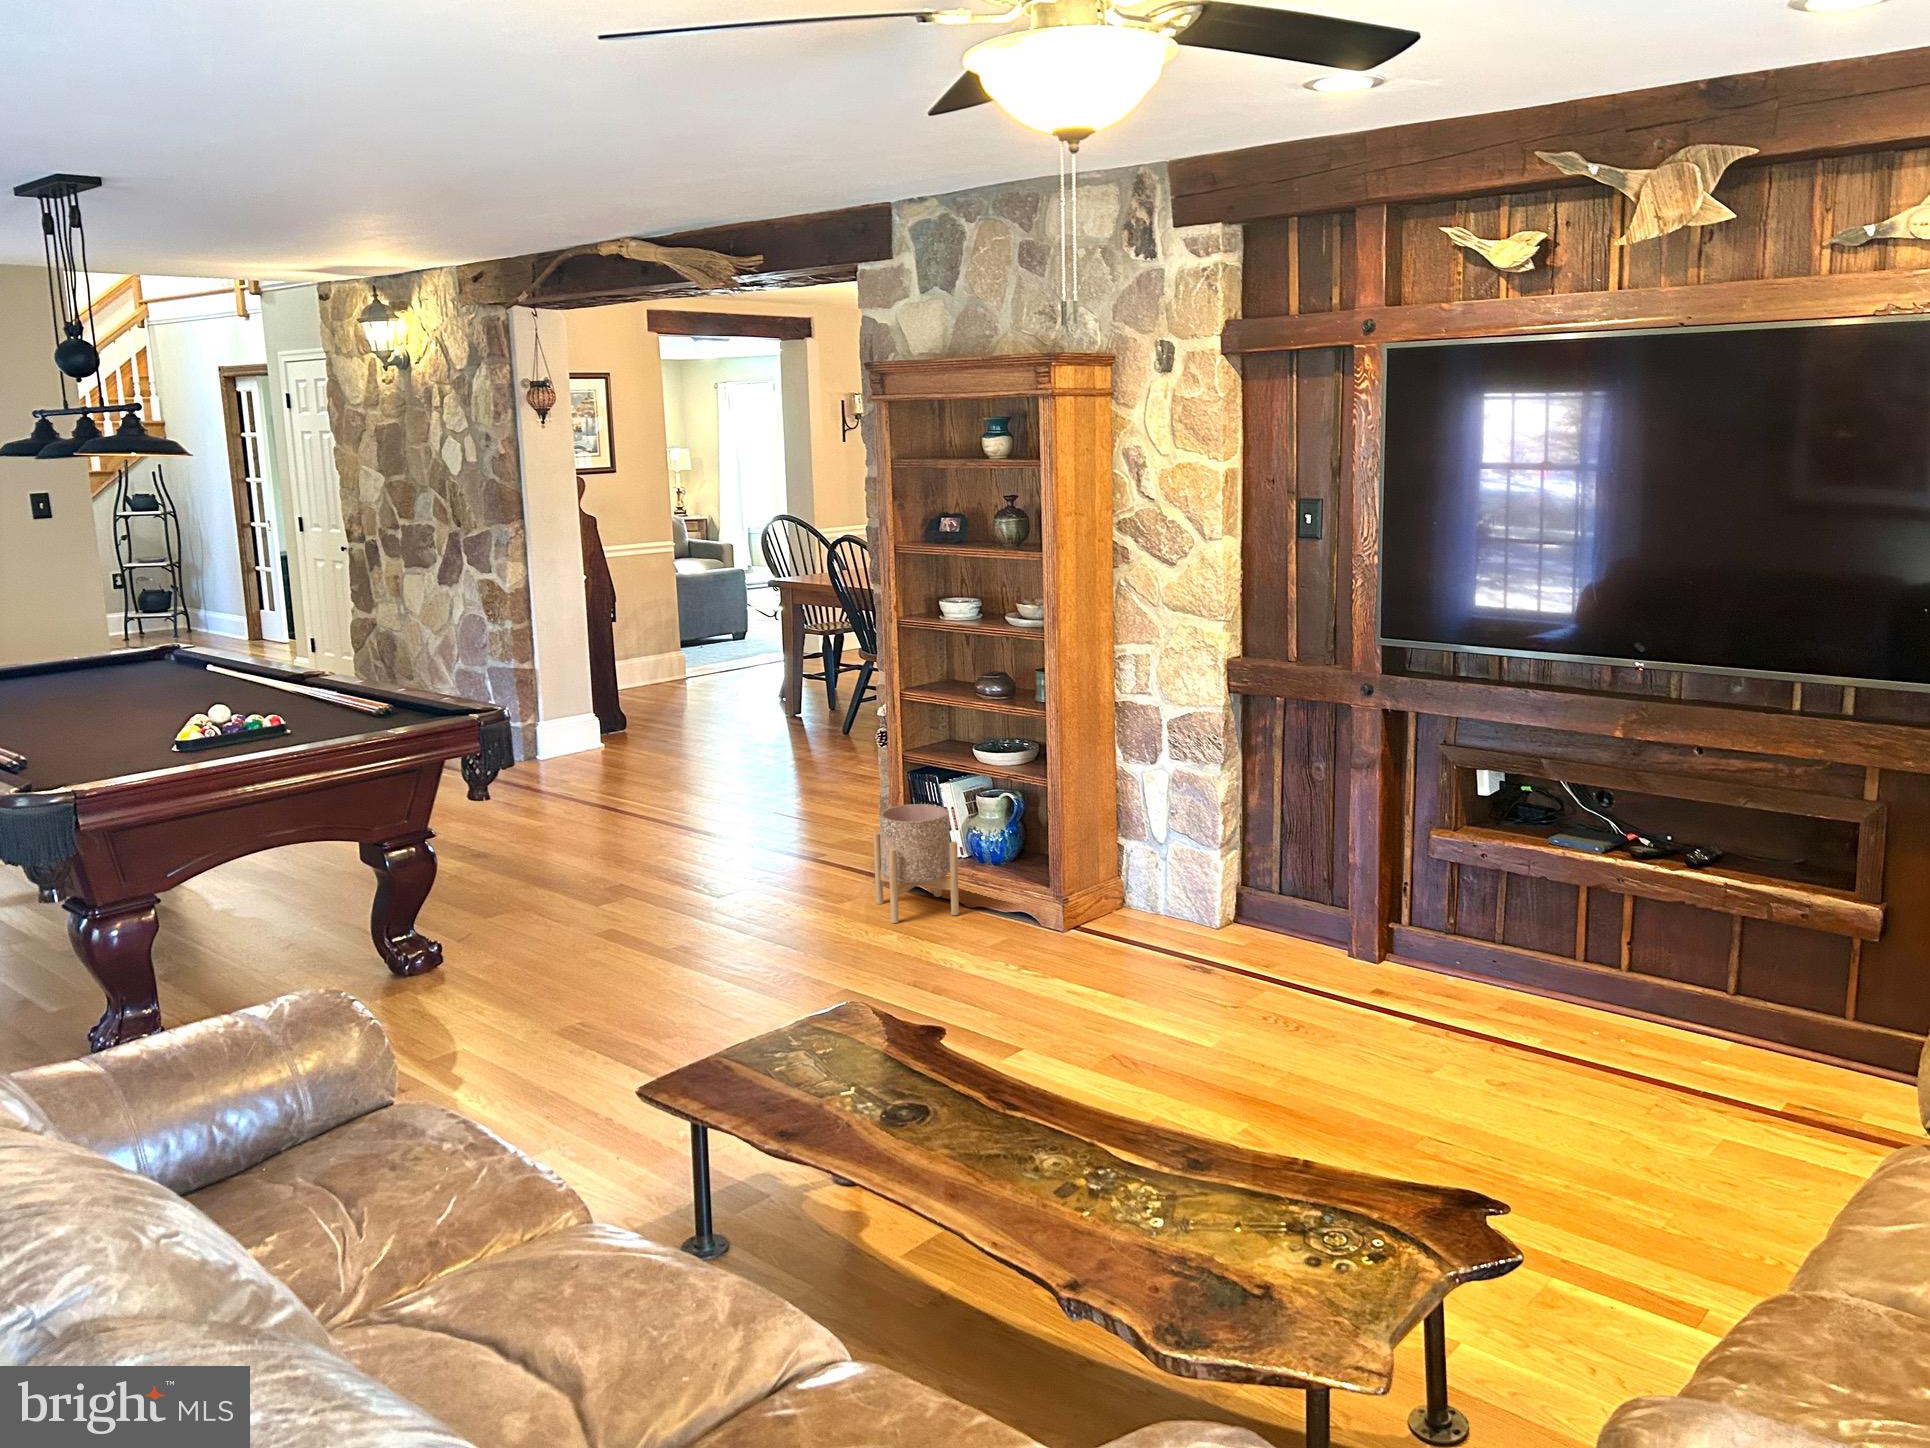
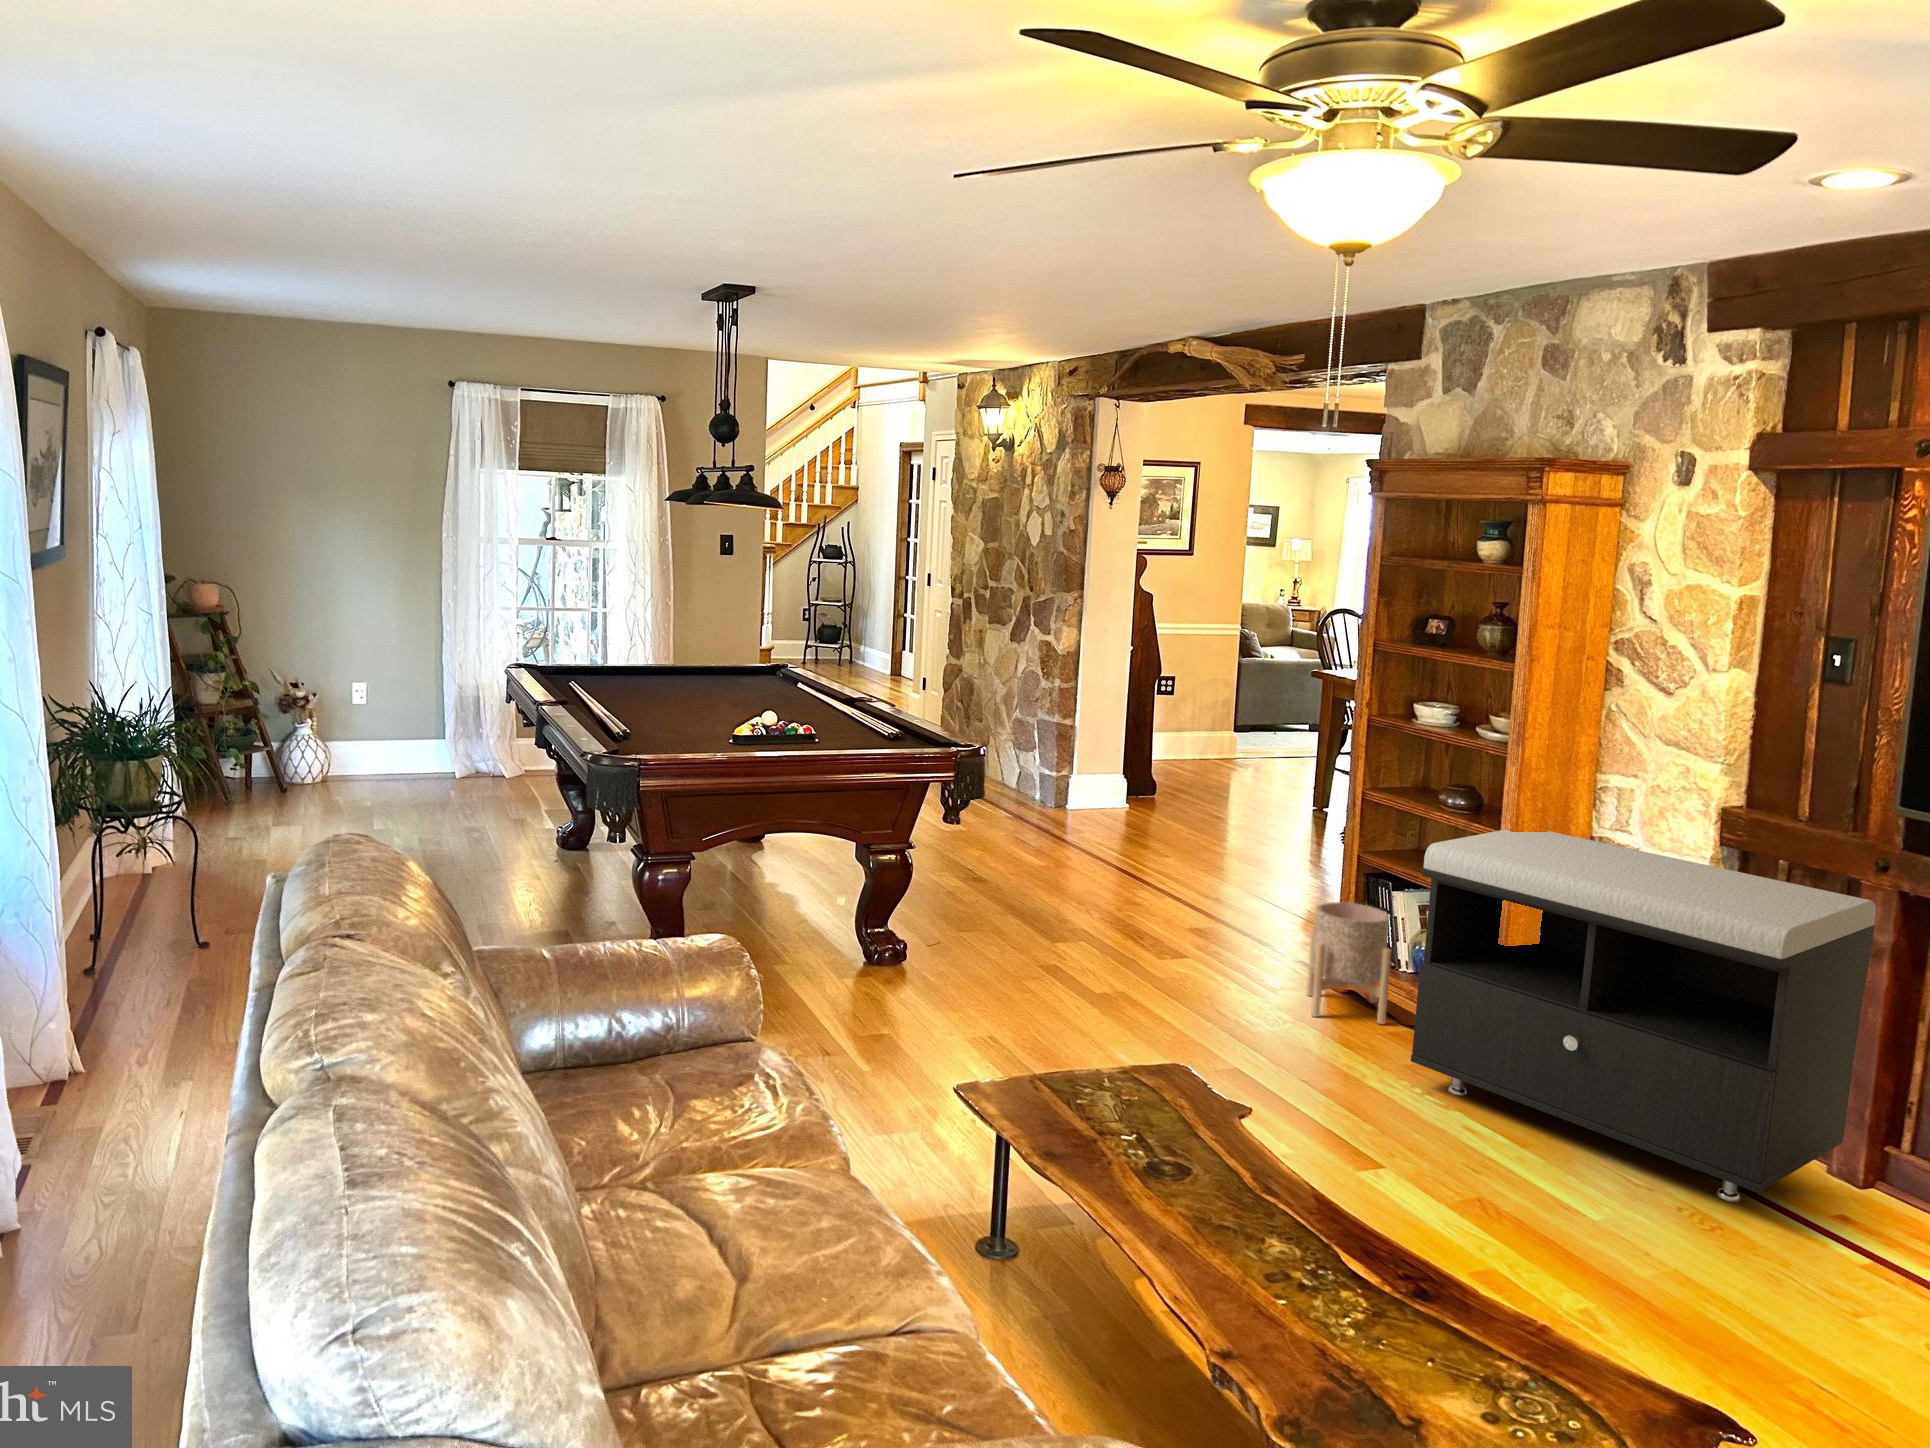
storage bench: none [1001,703,1357,998] -> present [1411,829,1876,1202]

